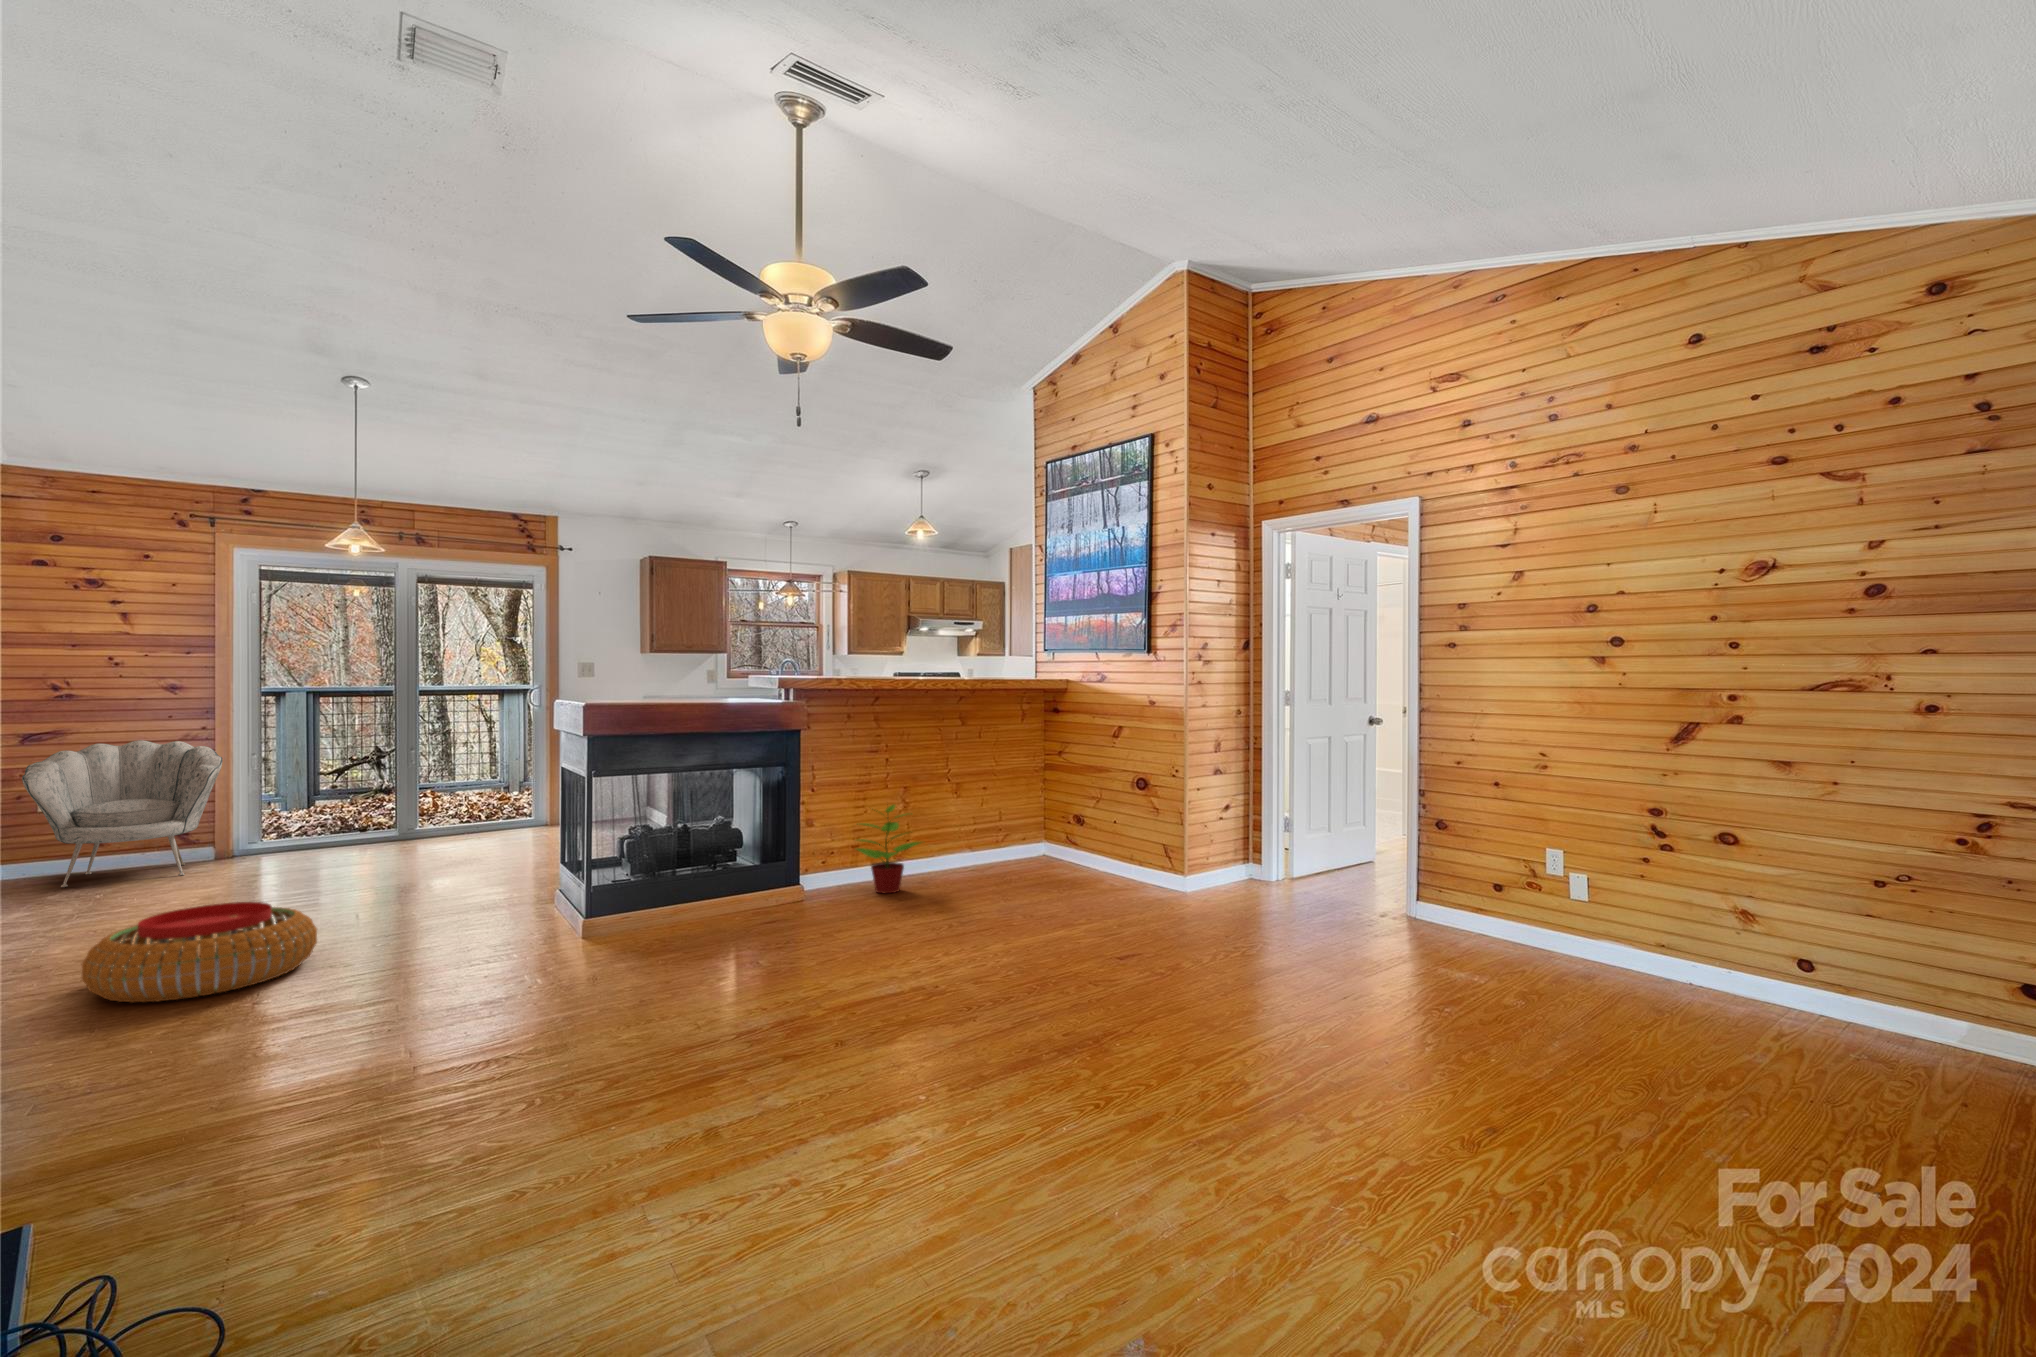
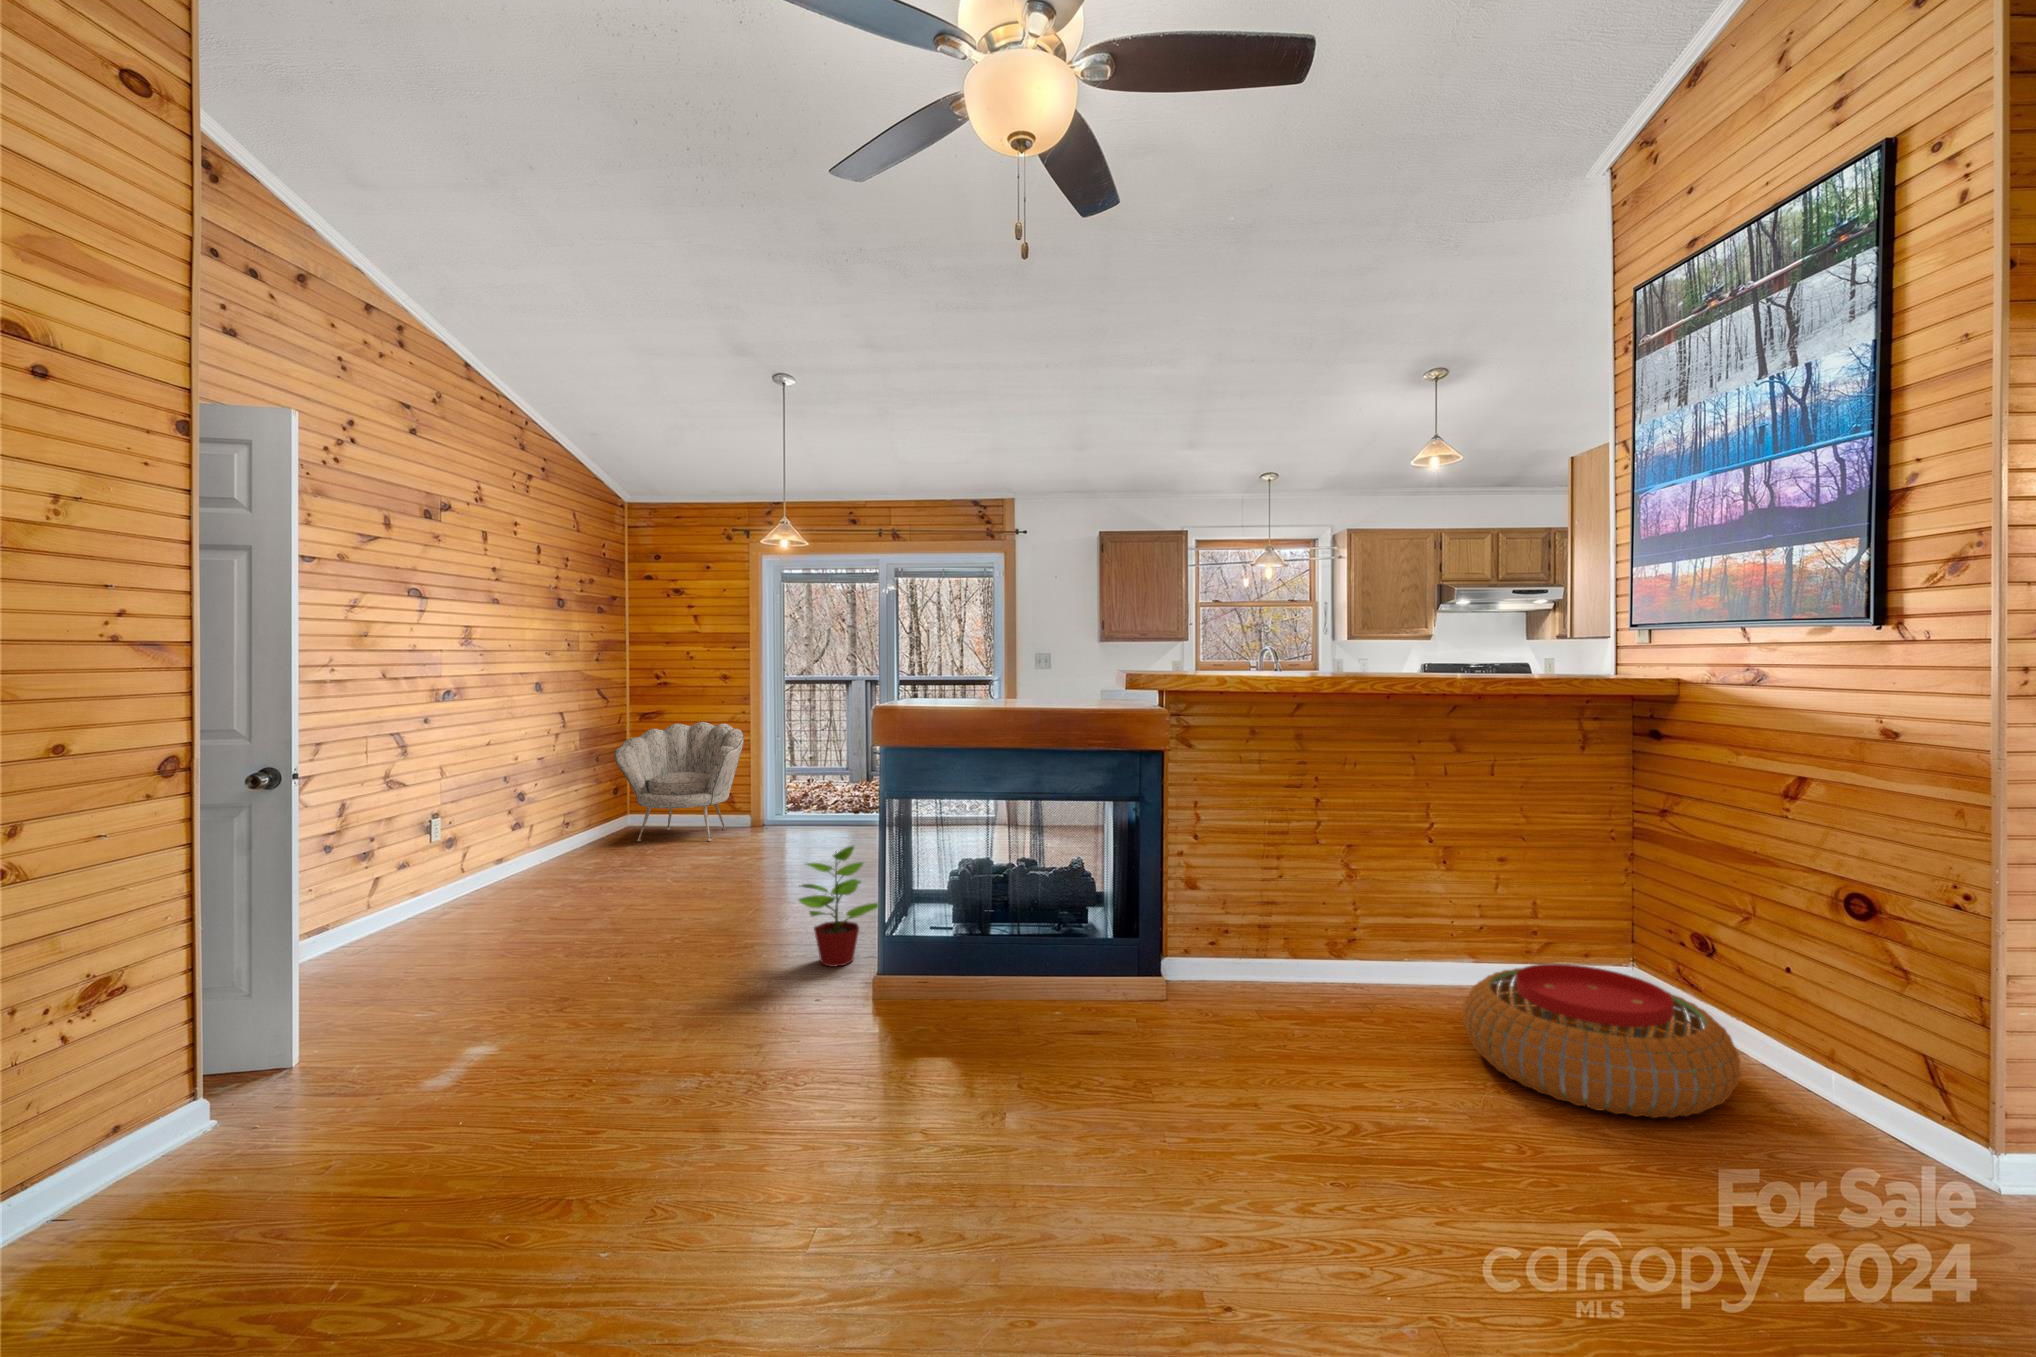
potted plant: present [857,805,921,893] -> present [799,846,878,967]
pouf: present [81,902,317,1002] -> present [1463,964,1740,1118]

